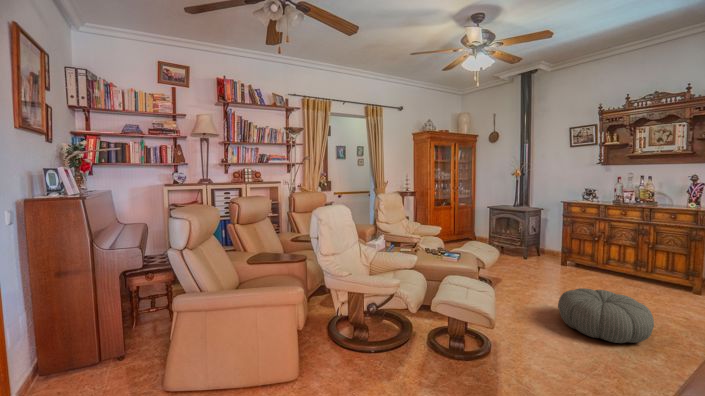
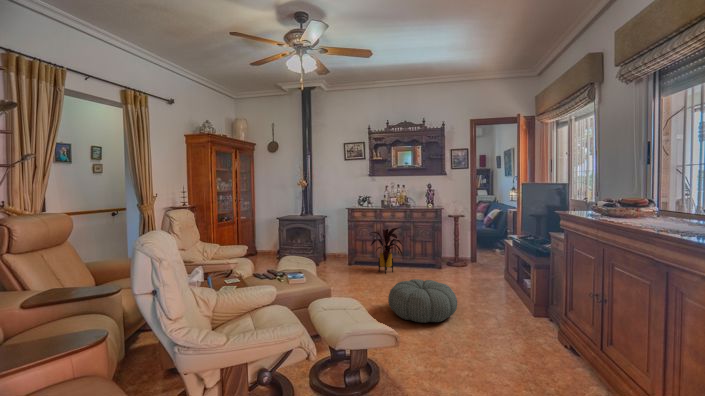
house plant: none [577,229,633,281] -> present [371,227,402,274]

